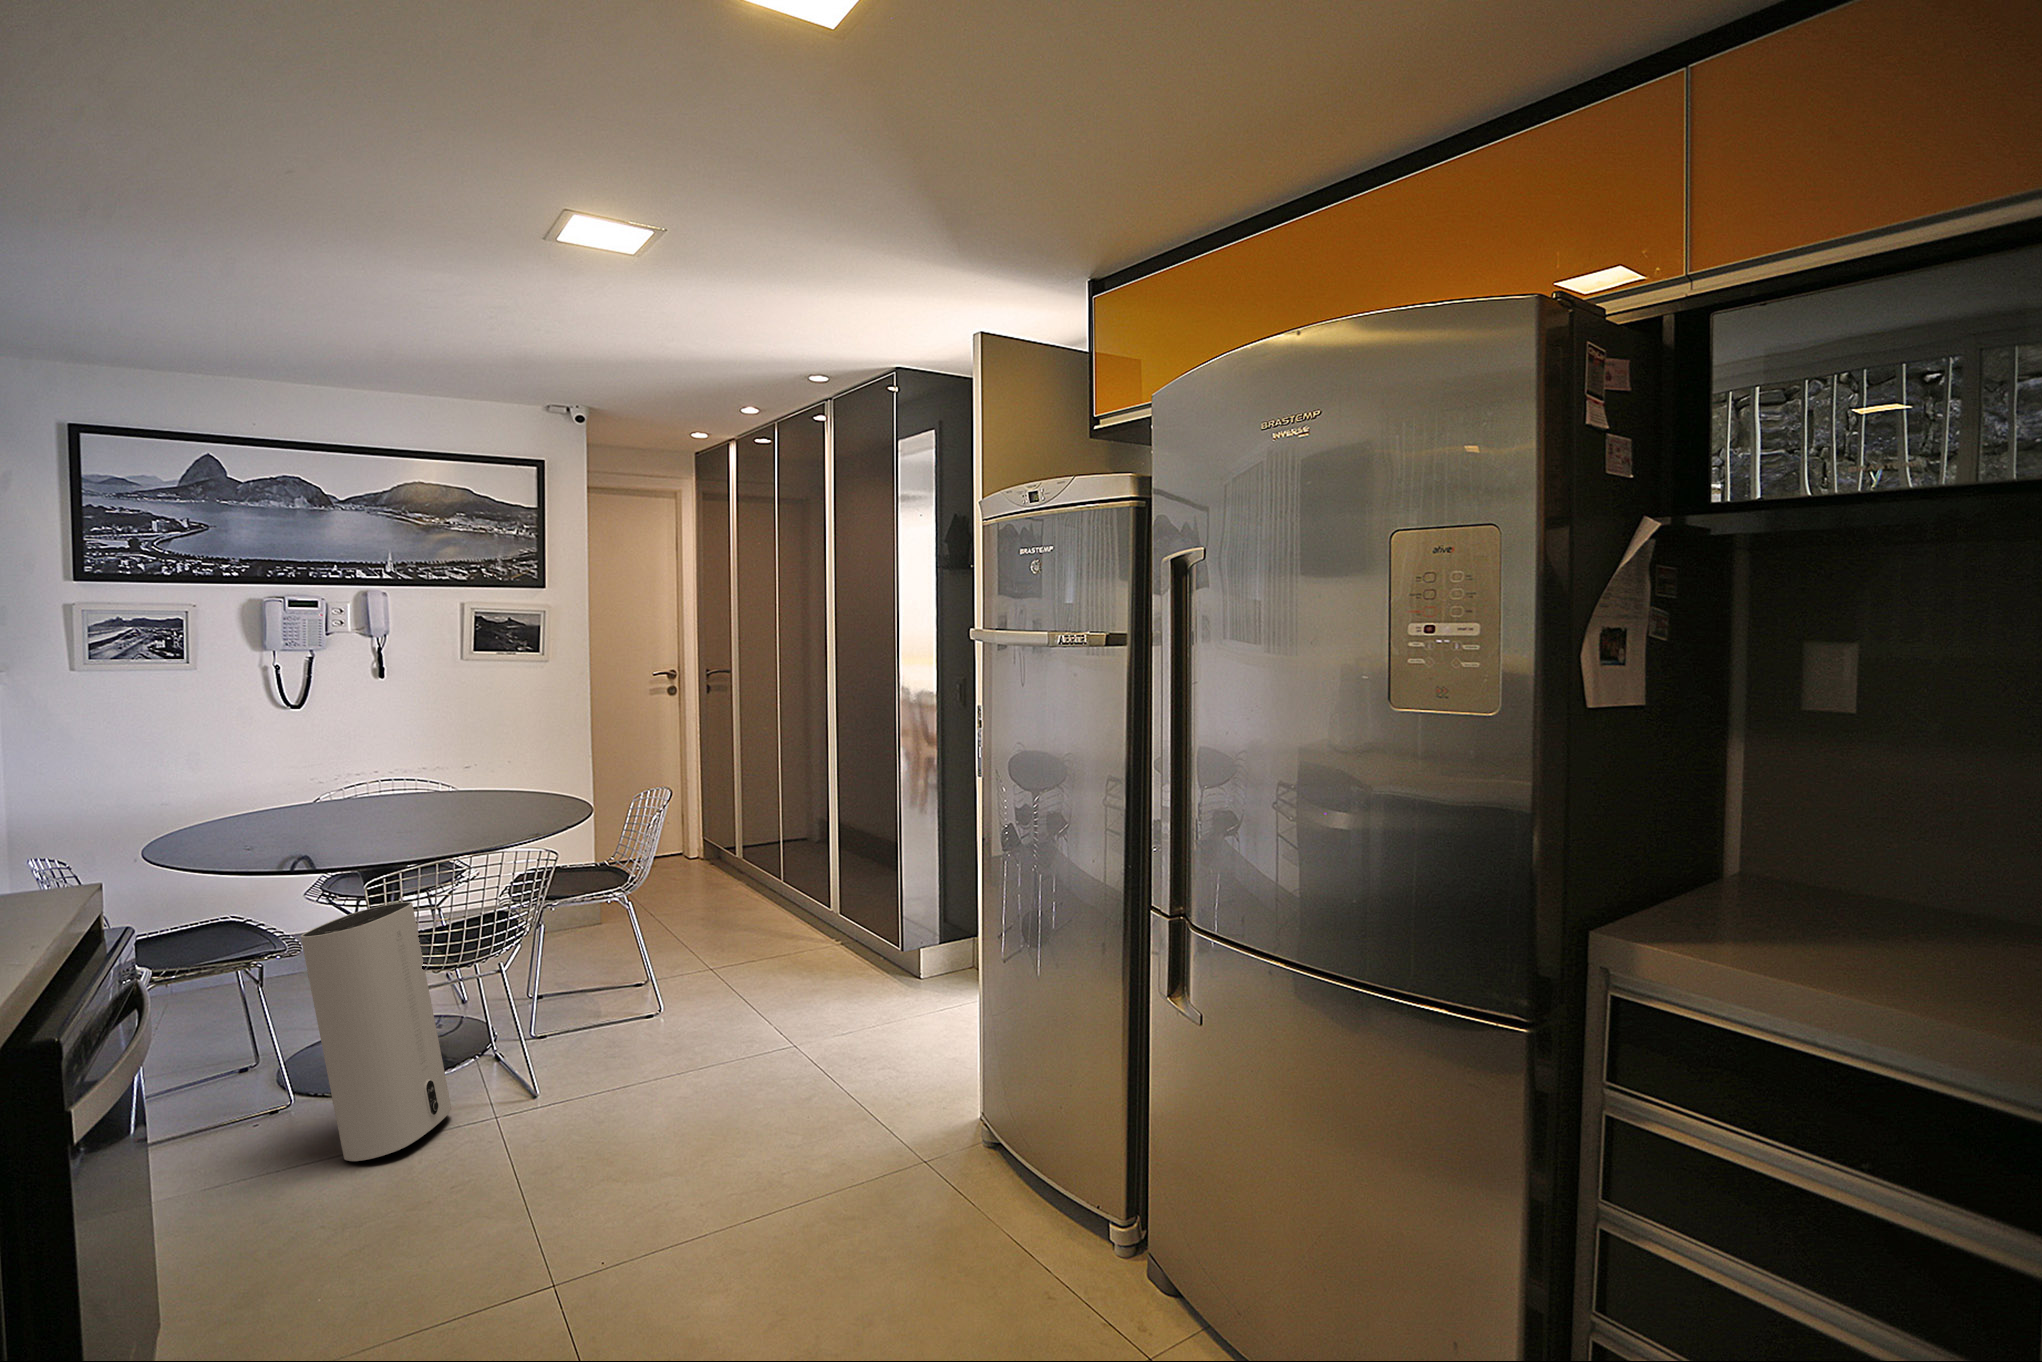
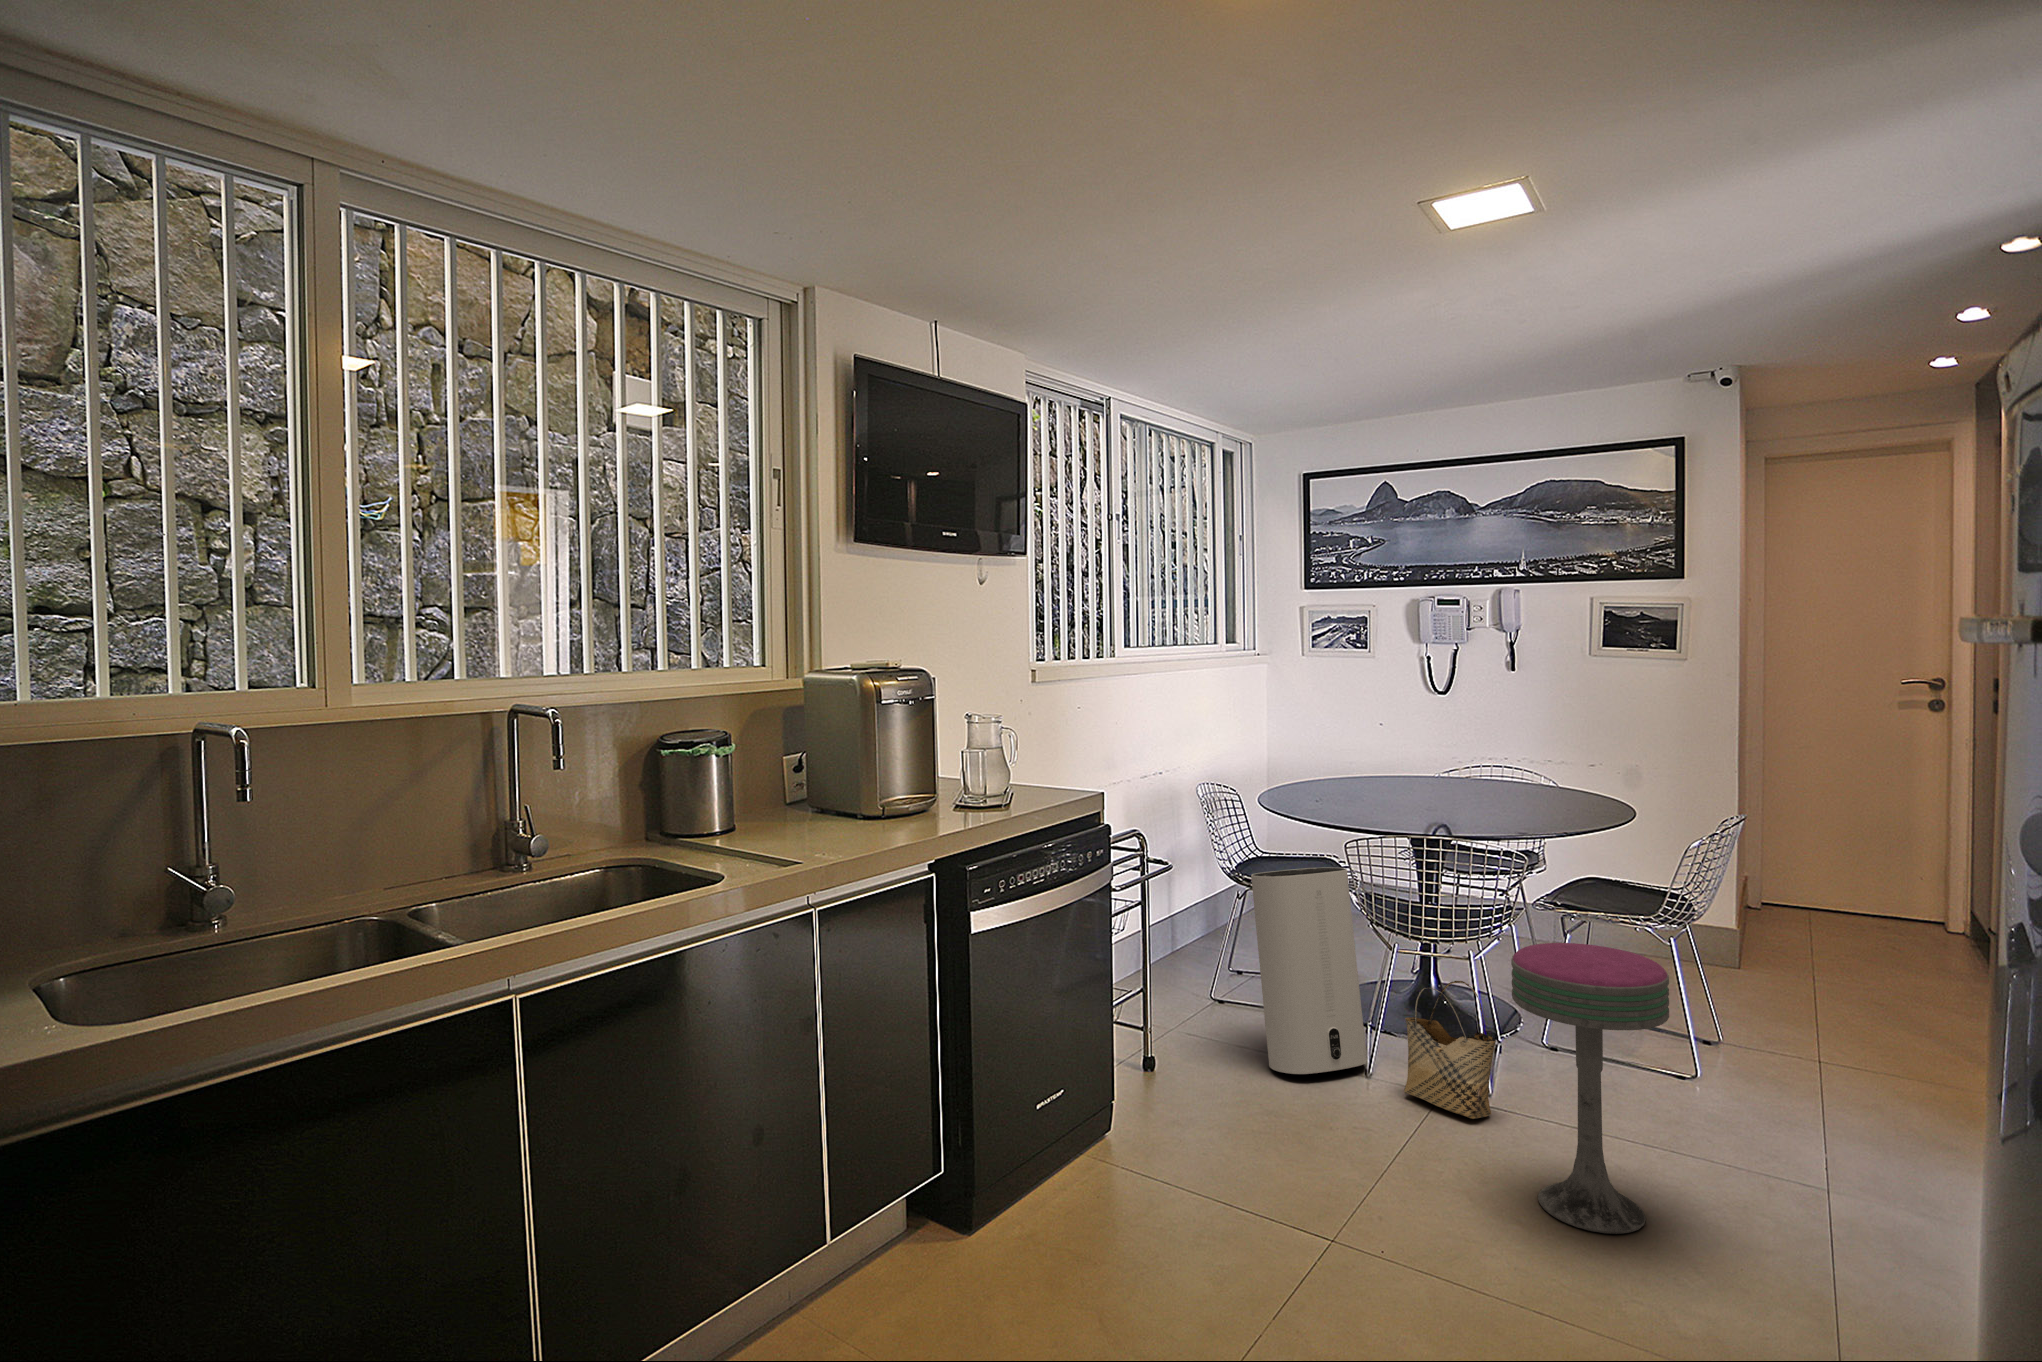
bar stool: none [687,892,807,1130] -> present [1511,943,1669,1234]
woven basket: none [510,978,610,1113] -> present [1404,981,1496,1119]

